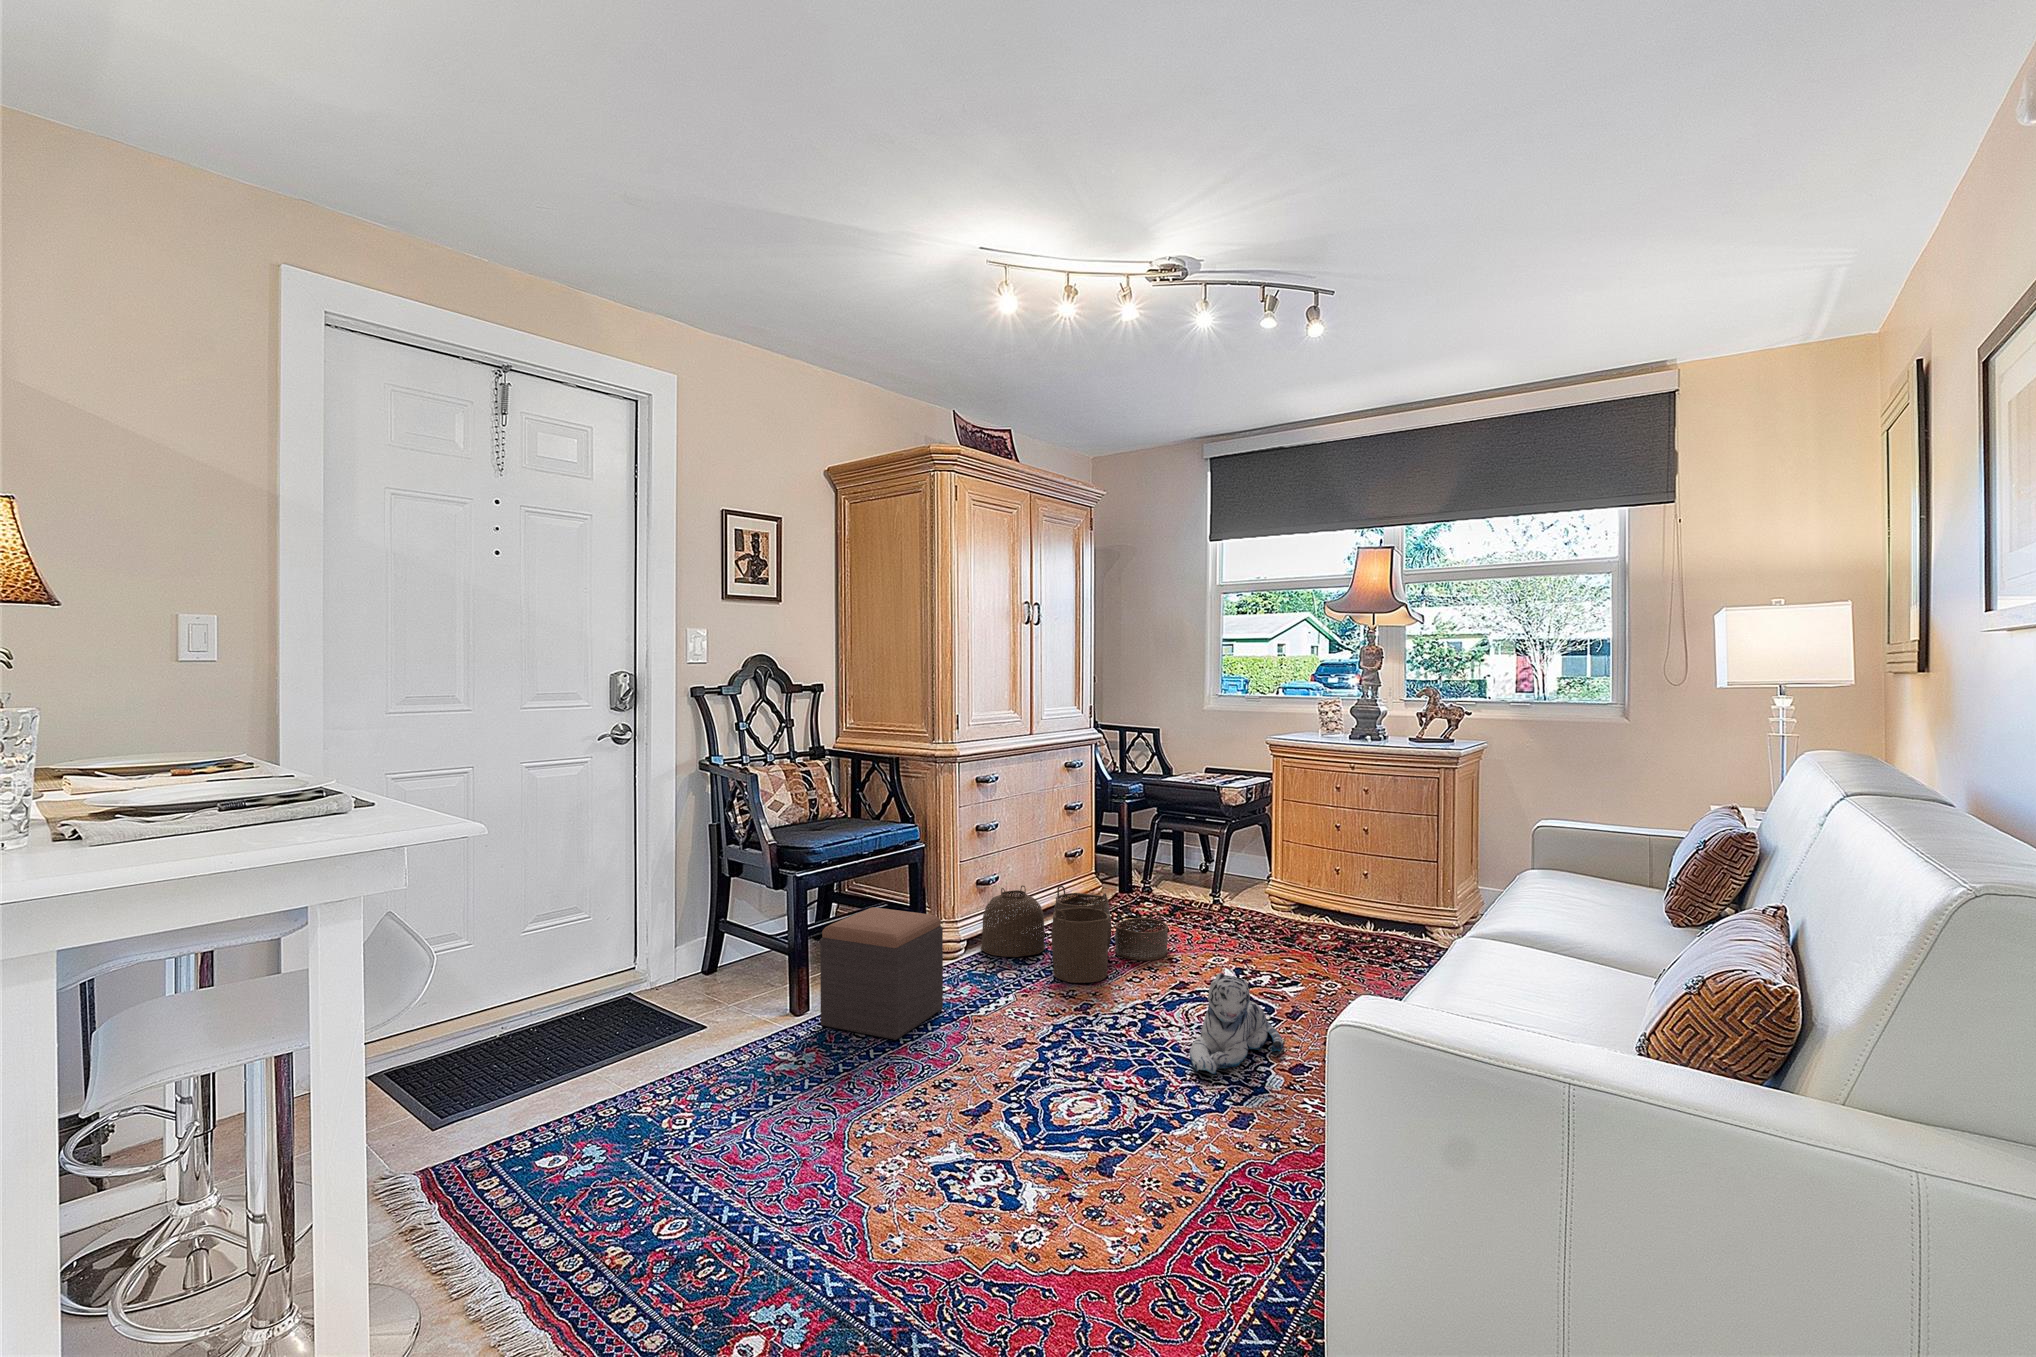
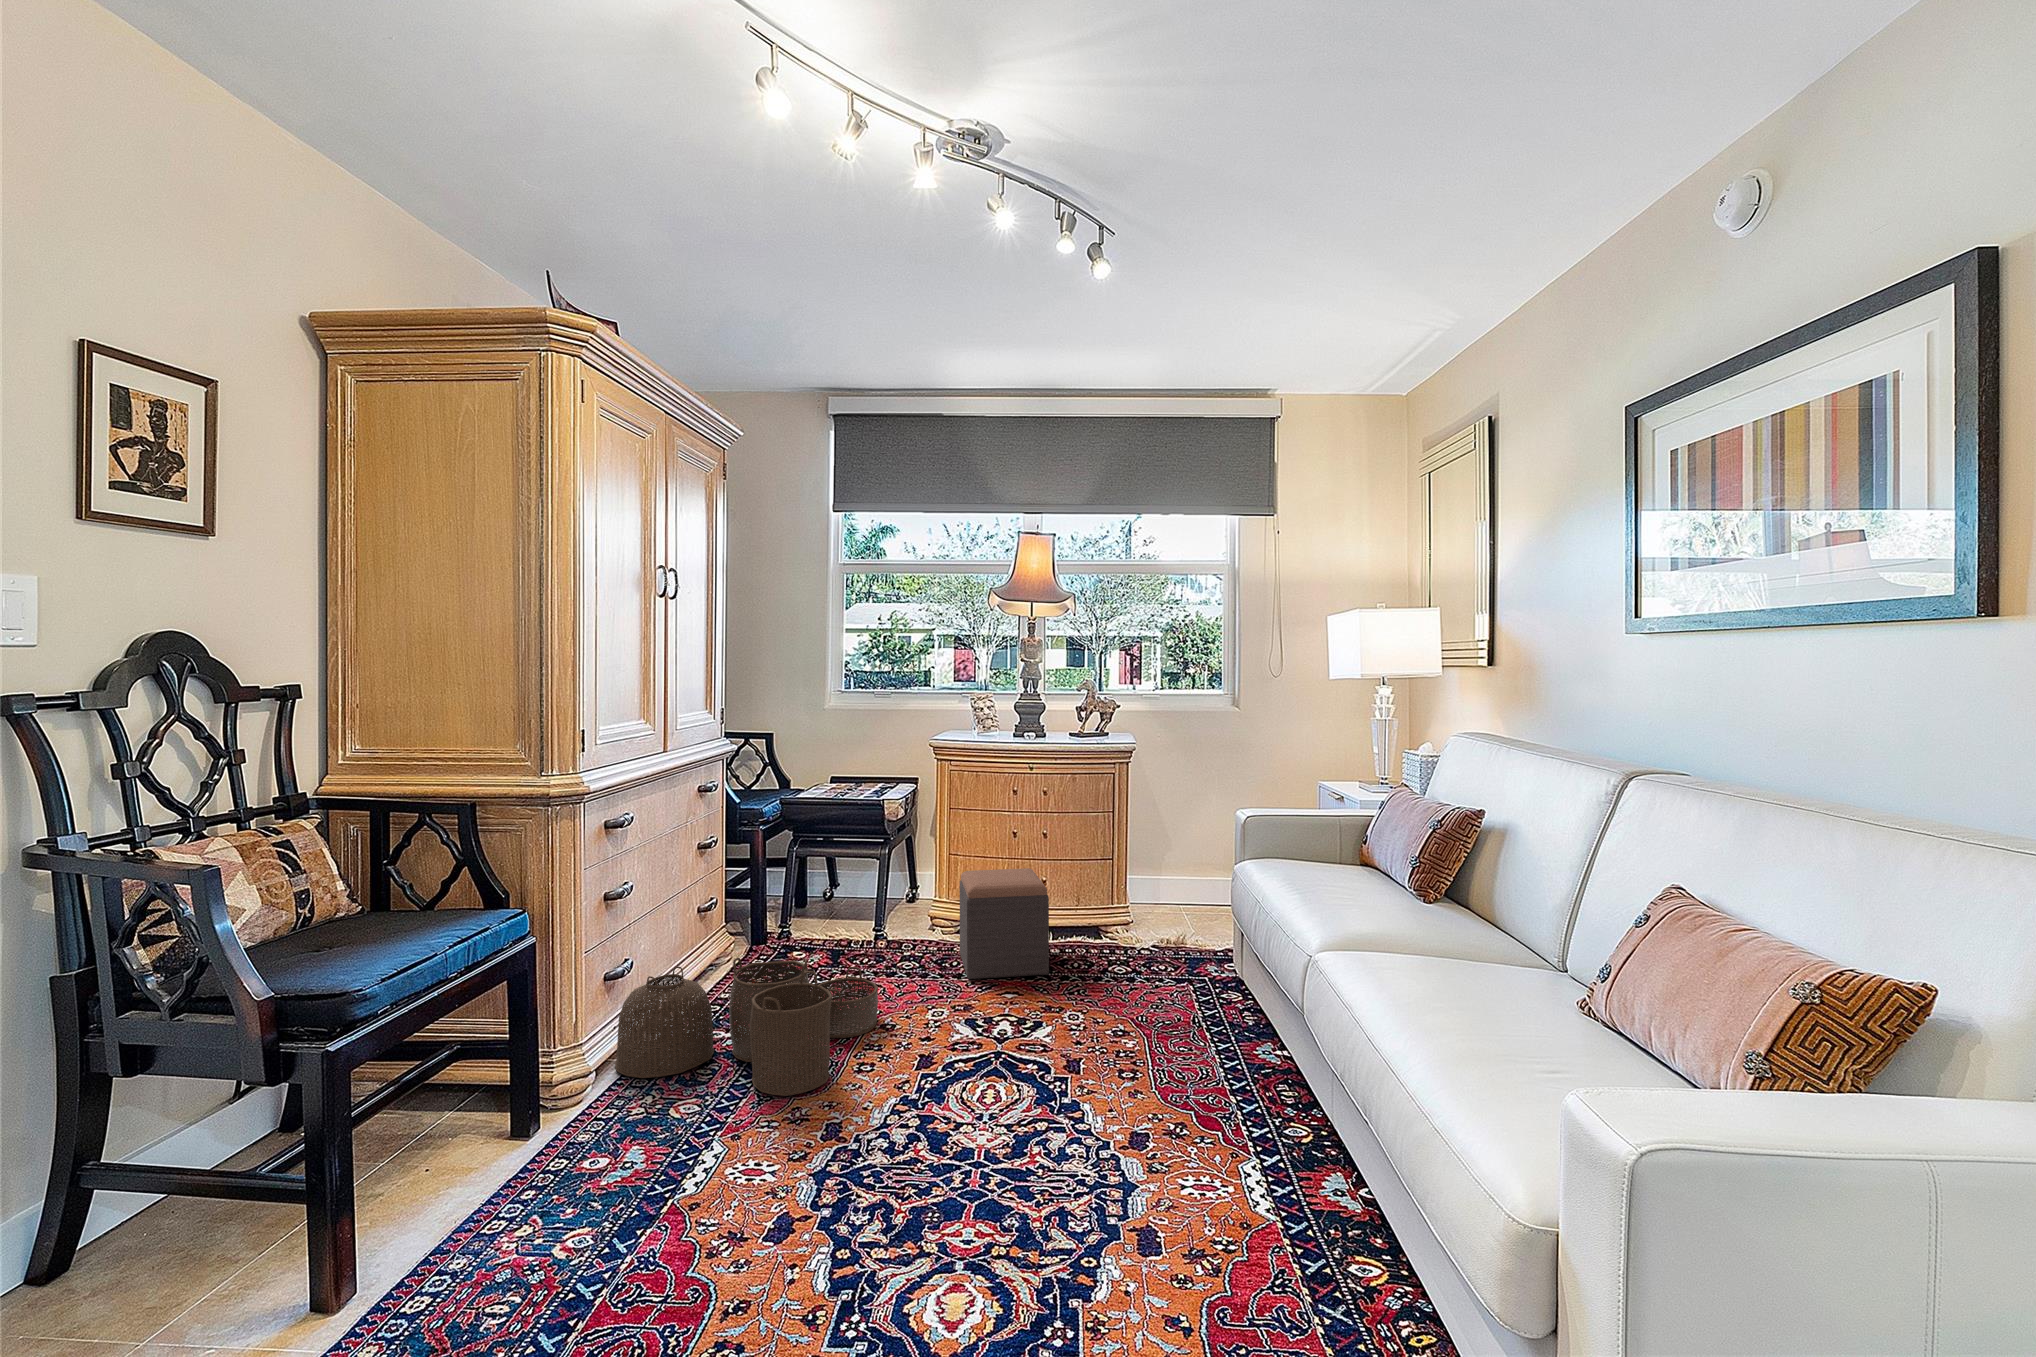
footstool: present [820,907,943,1040] -> present [960,868,1049,979]
plush toy: present [1190,973,1283,1074] -> none [1017,1050,1116,1195]

